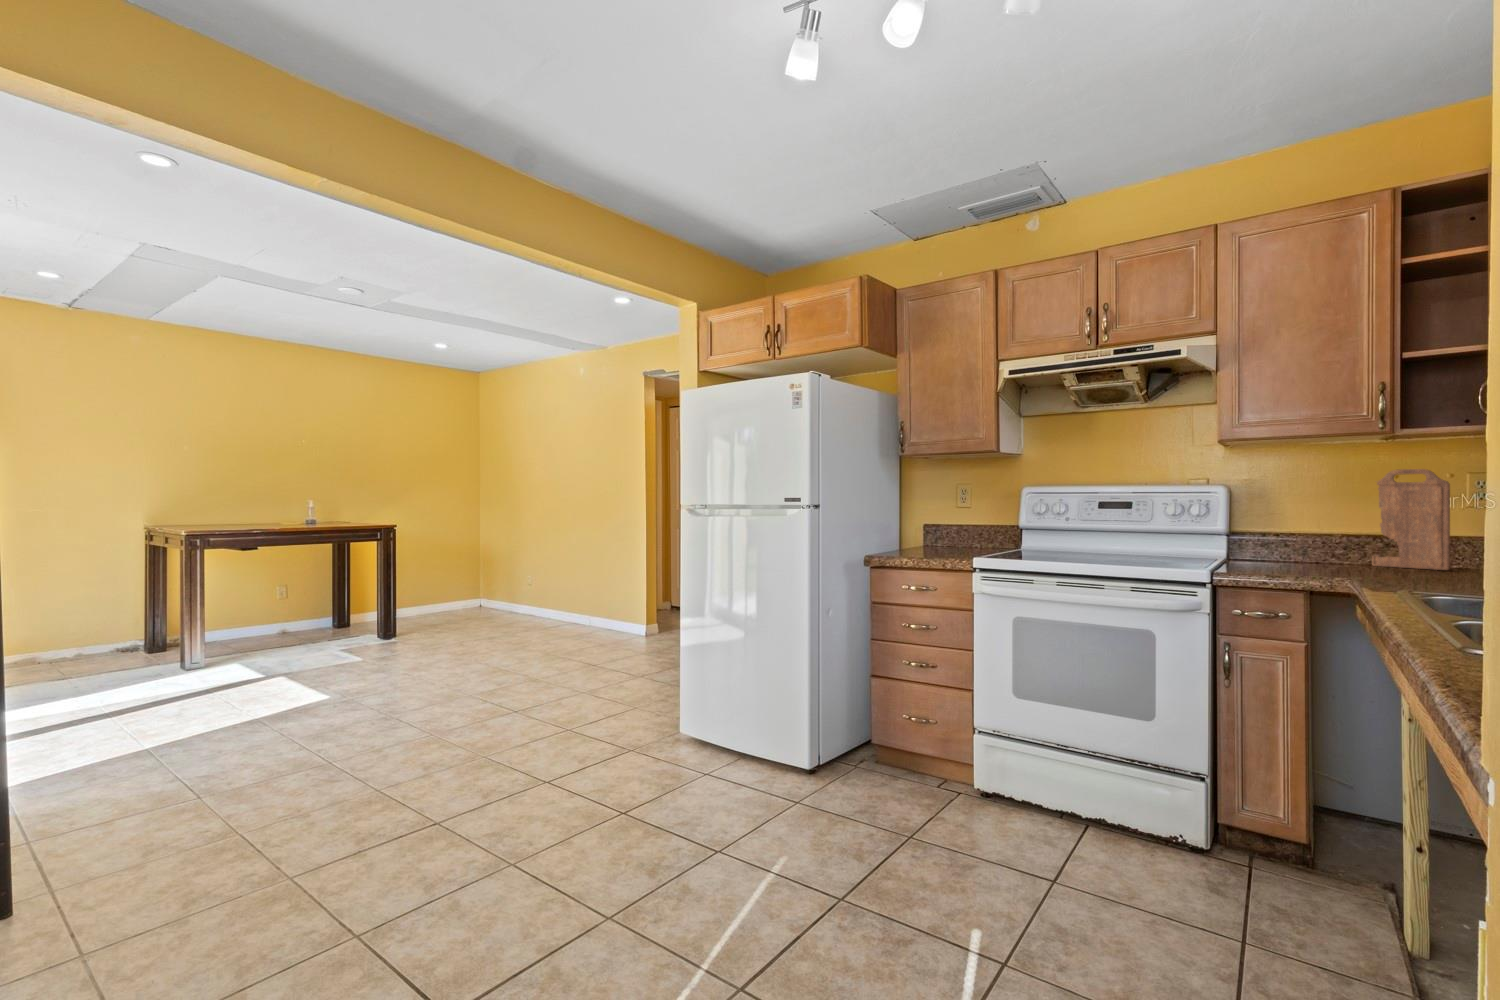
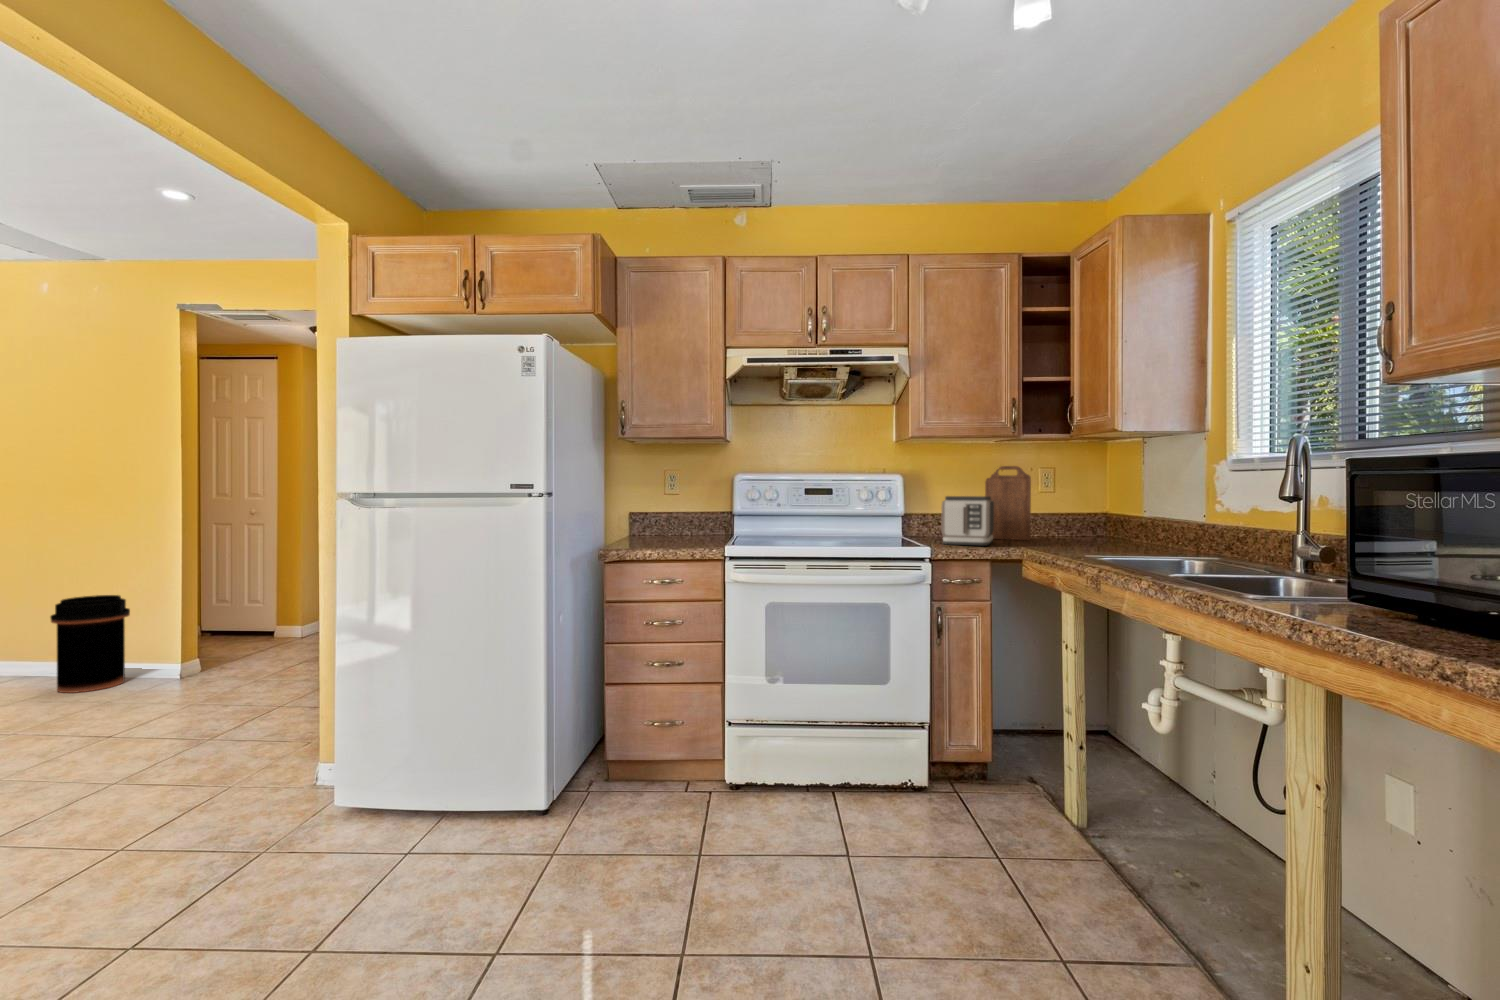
toaster: none [1263,510,1368,573] -> present [941,496,994,546]
trash can: none [579,573,618,637] -> present [50,595,130,693]

